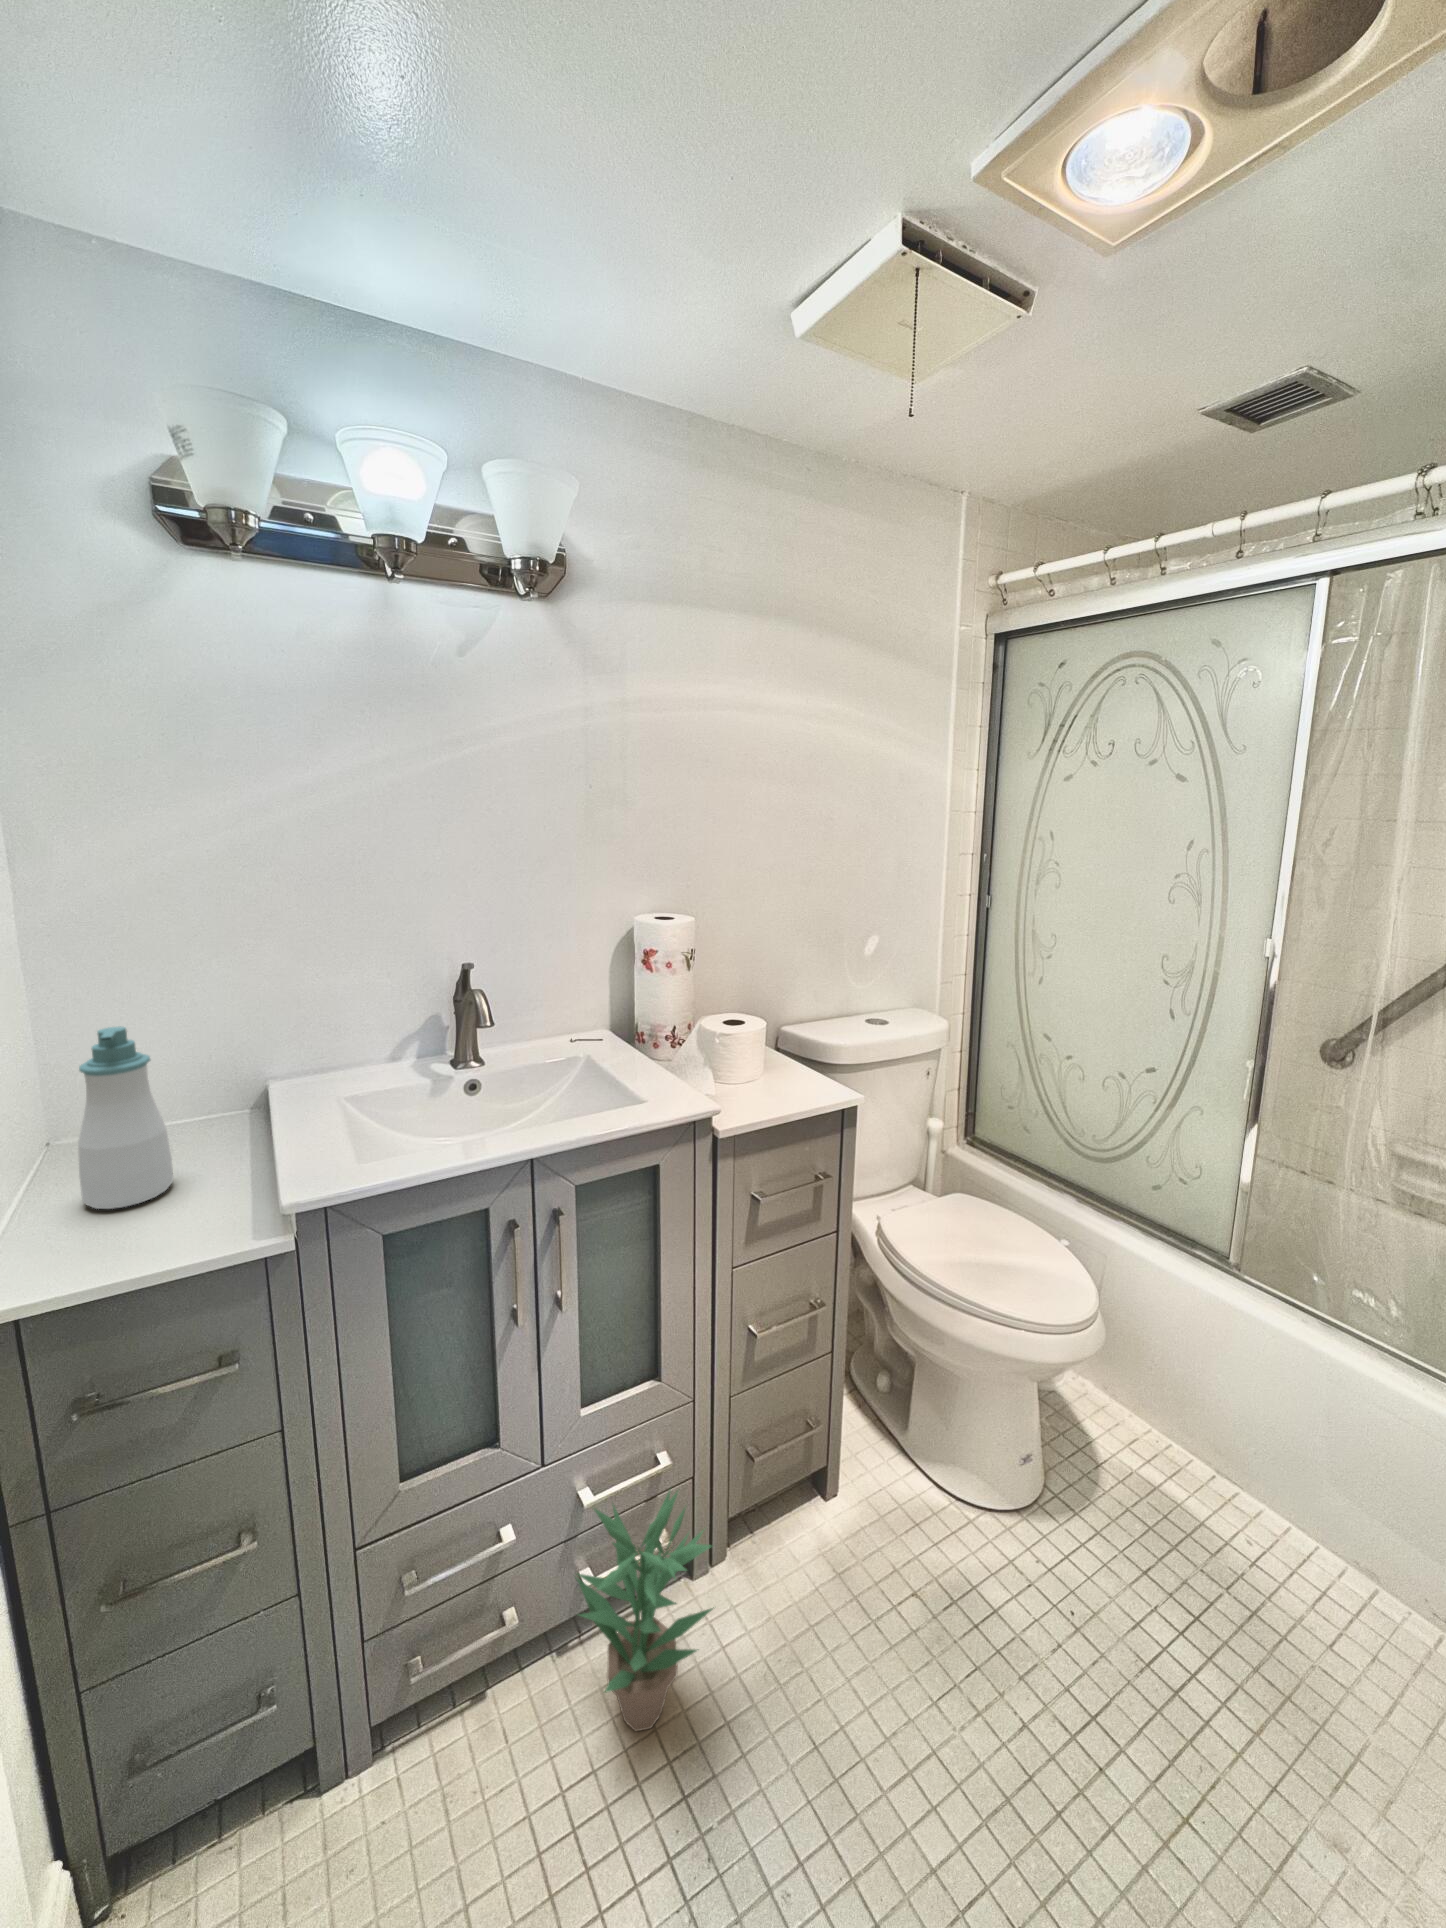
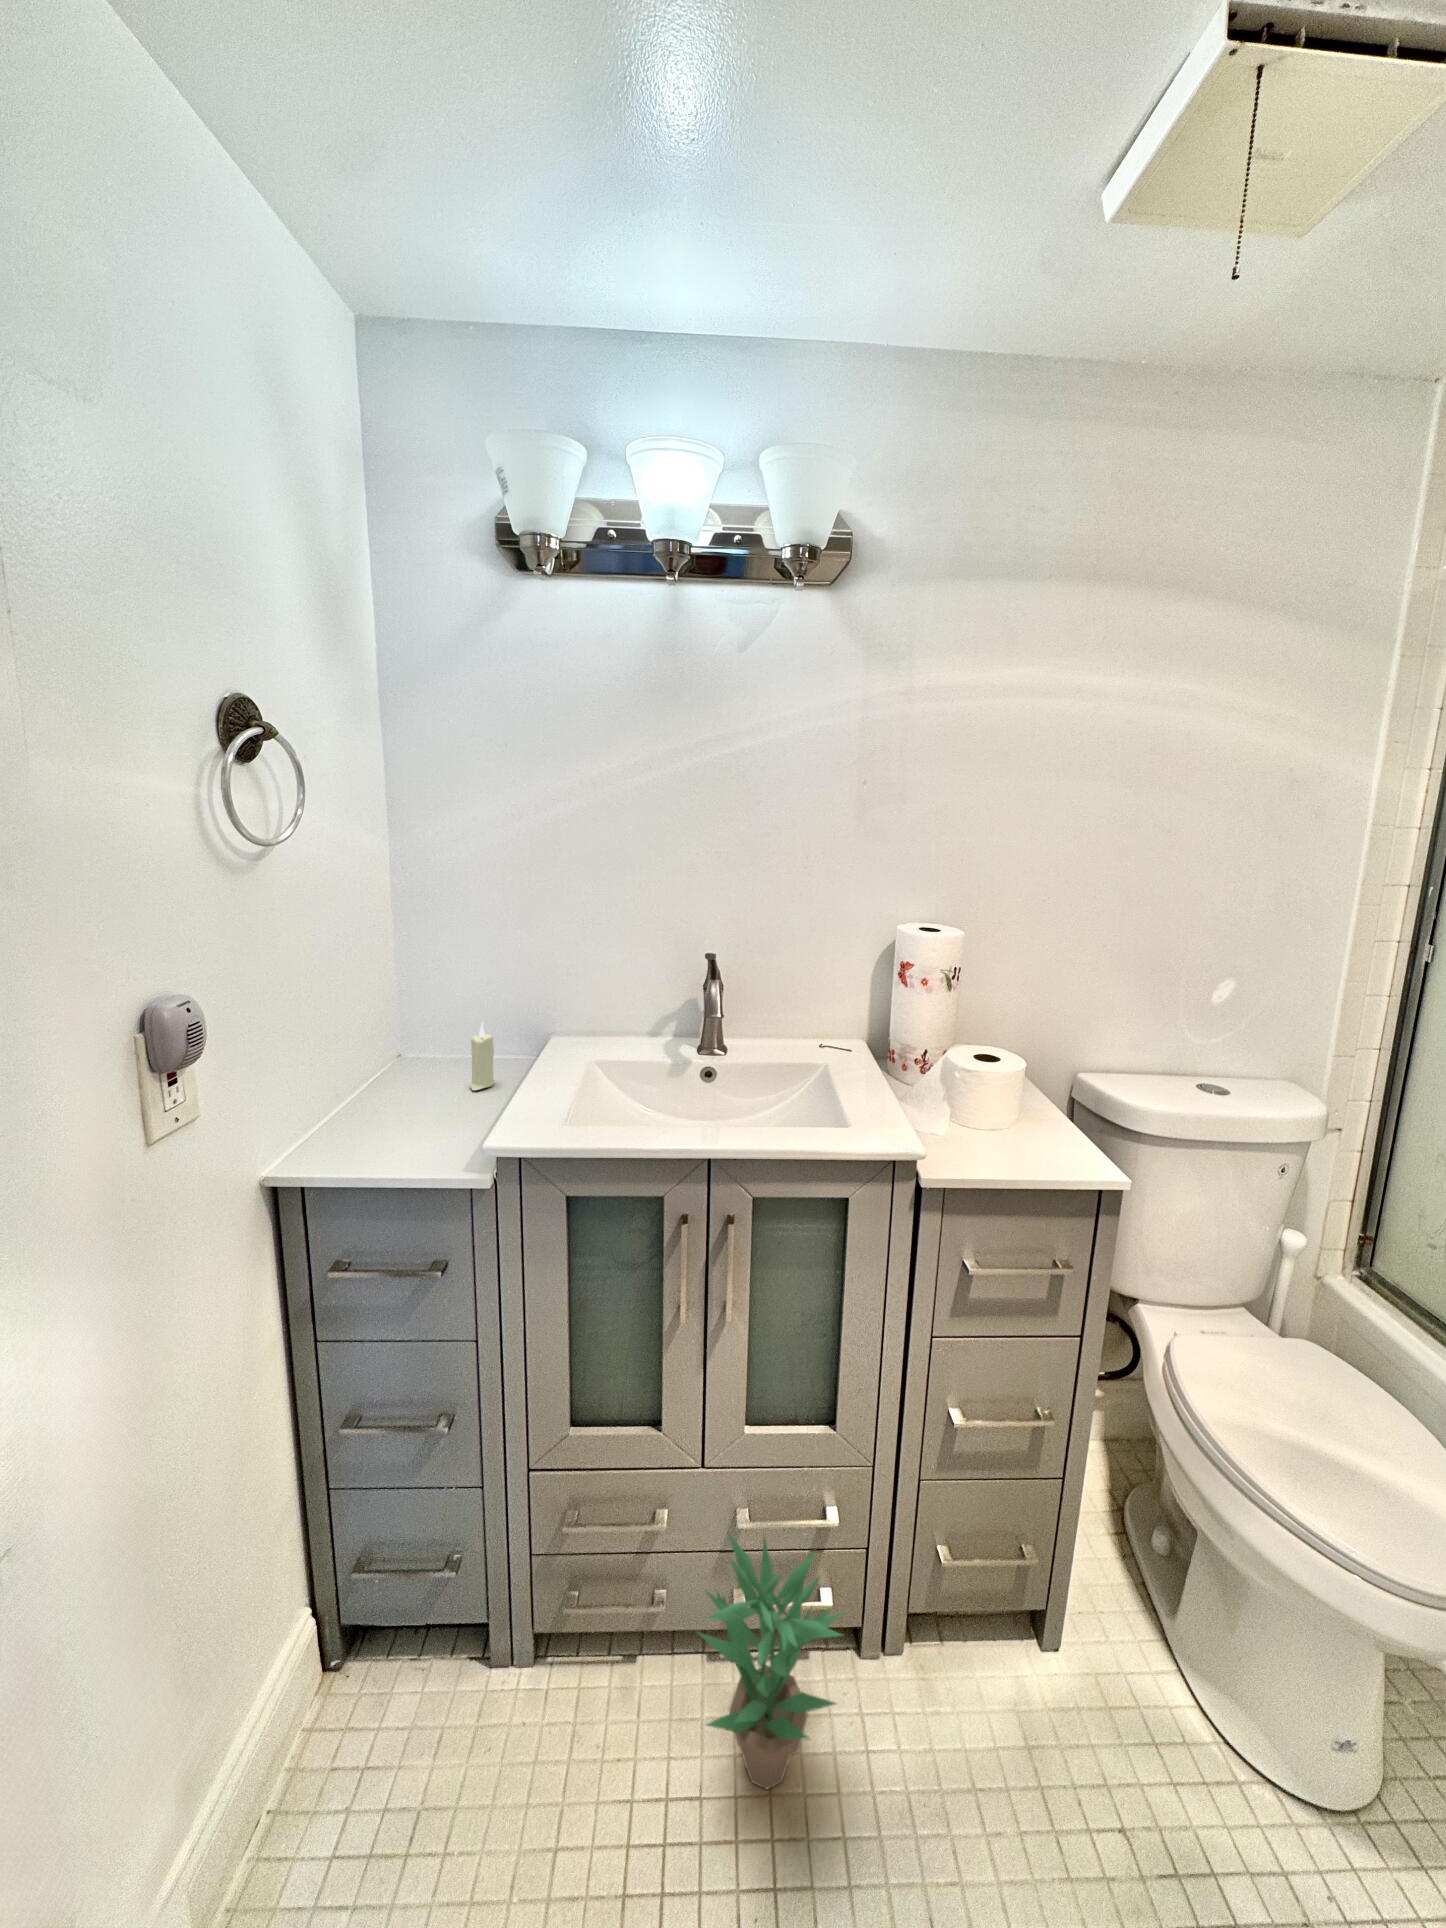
soap bottle: present [78,1026,173,1209] -> none [383,973,448,1120]
candle: none [183,1074,217,1157] -> present [470,1022,494,1090]

